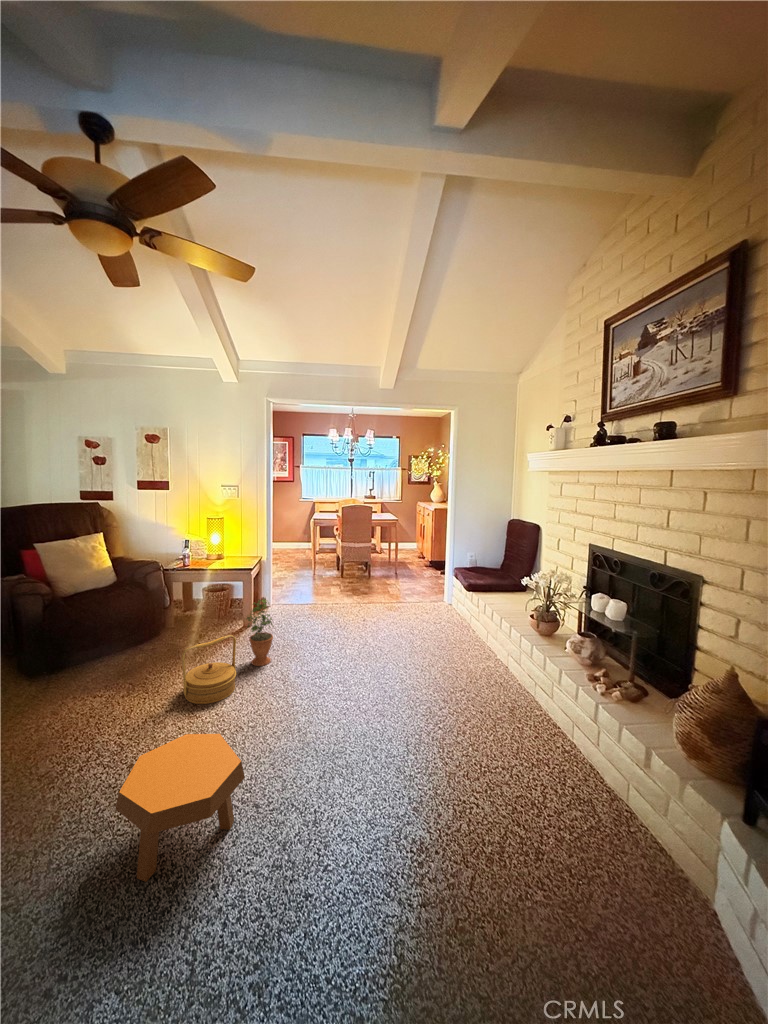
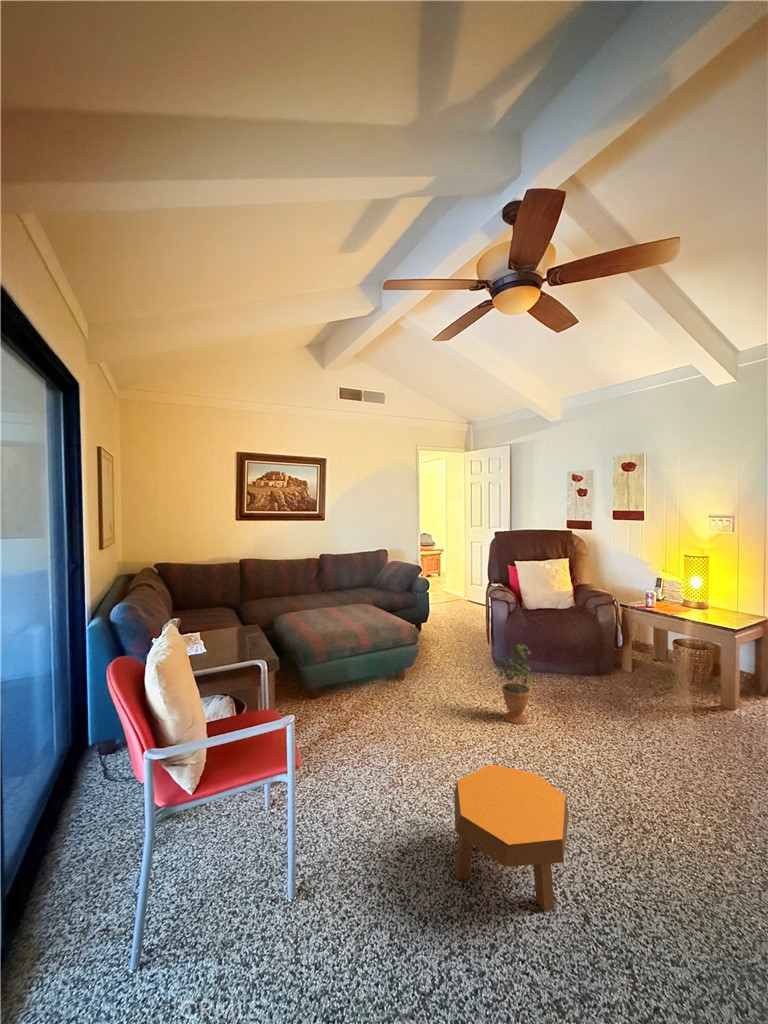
potted plant: present [247,597,273,666] -> present [496,644,531,724]
basket: present [182,635,236,704] -> none [589,692,663,778]

